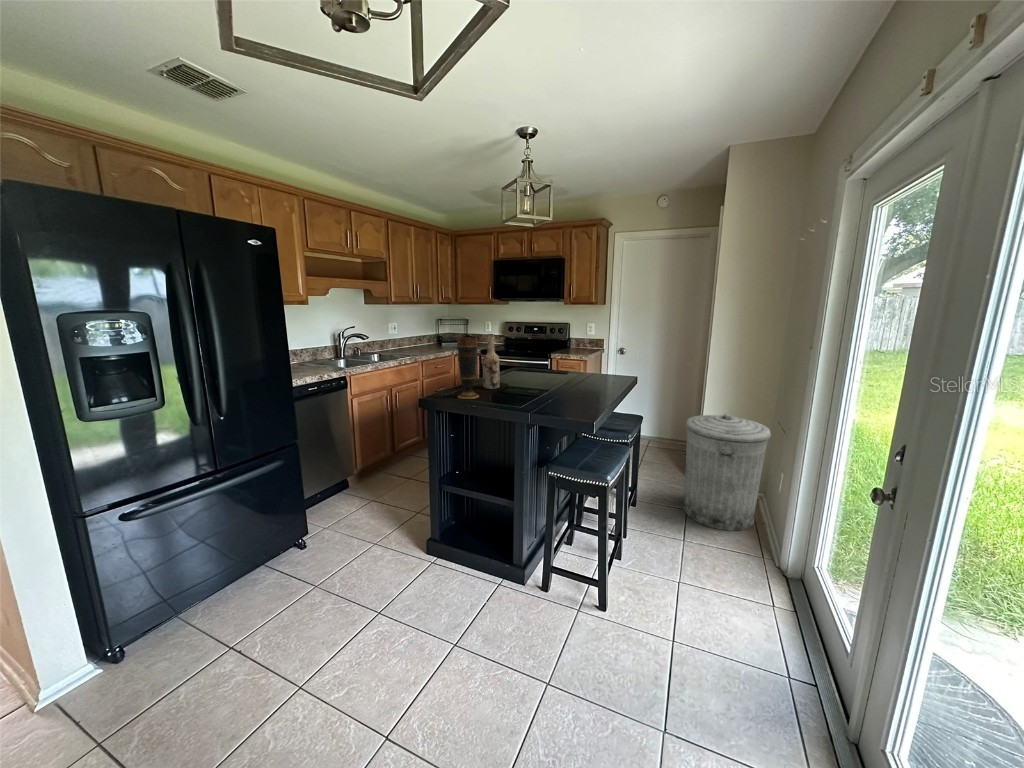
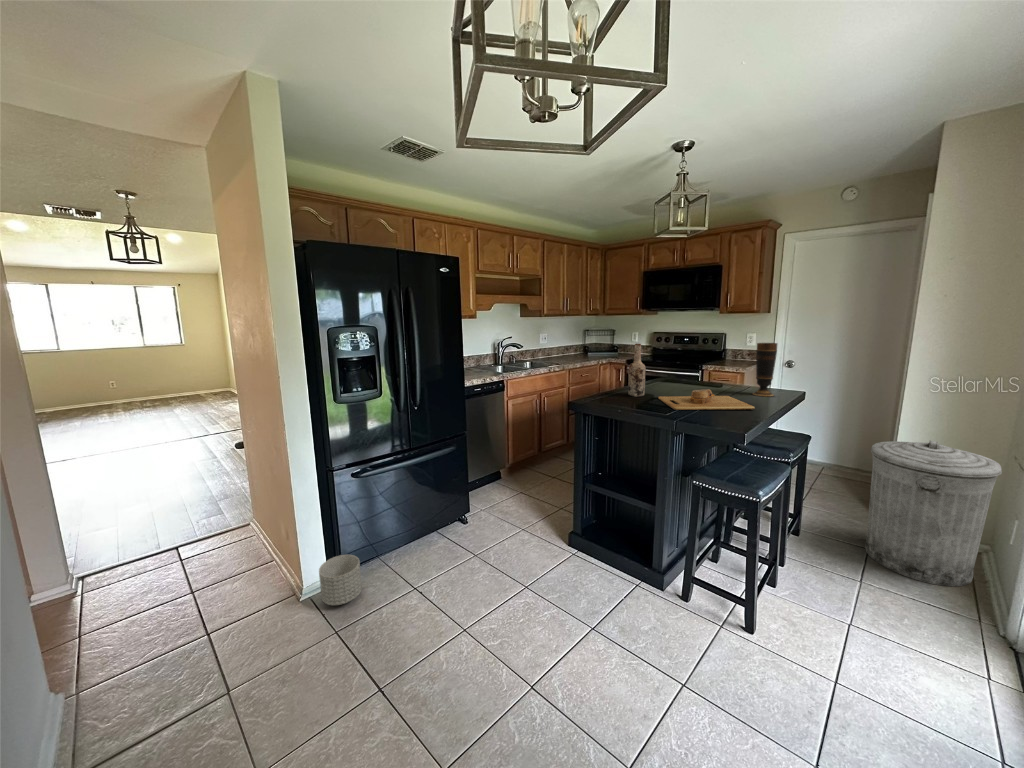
vase: present [457,337,479,399] -> present [753,343,777,396]
cutting board: none [513,379,599,401] -> present [658,389,755,410]
planter: none [63,627,145,708] -> present [319,555,362,605]

